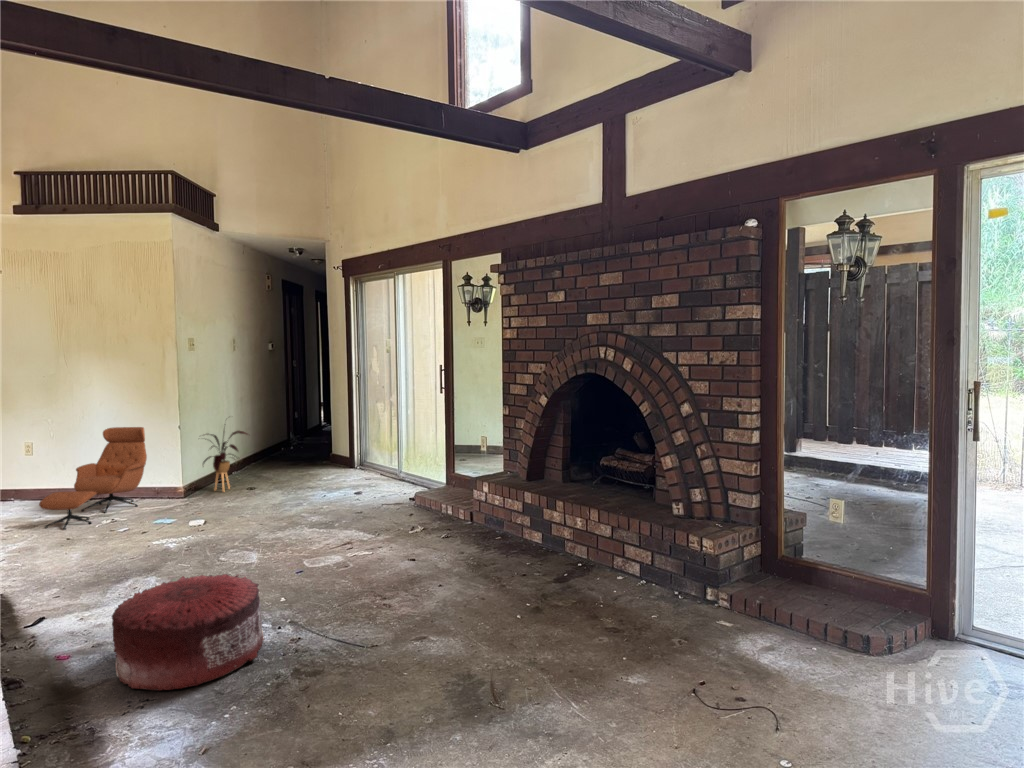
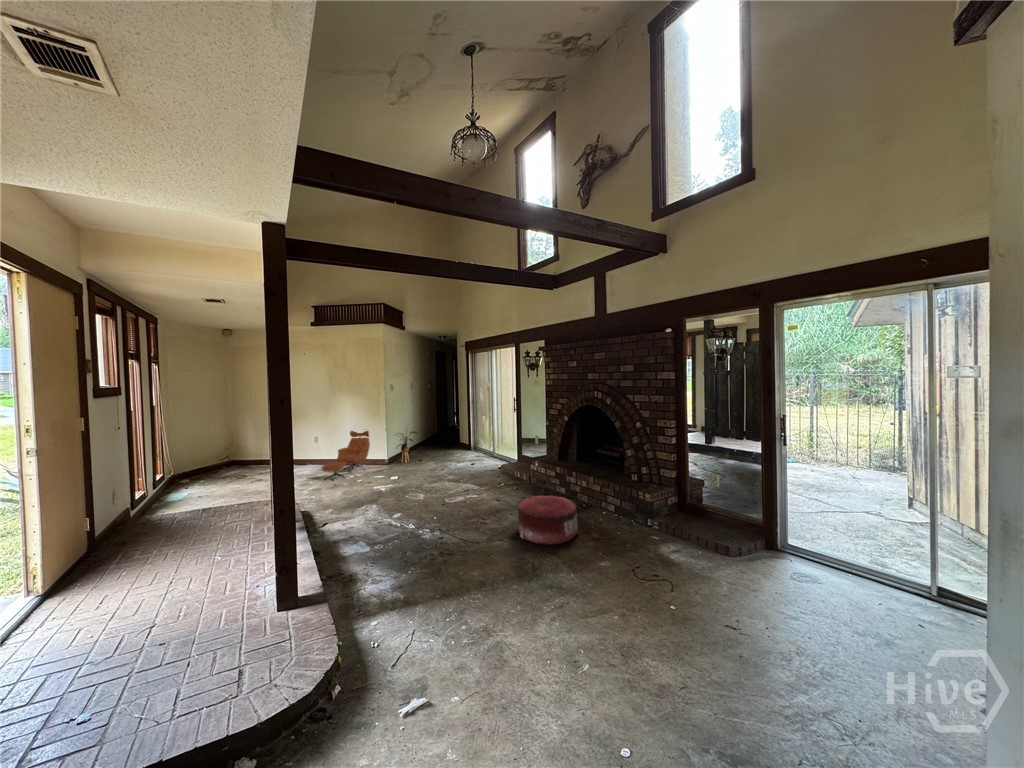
pouf: present [112,574,264,691] -> present [518,495,579,545]

